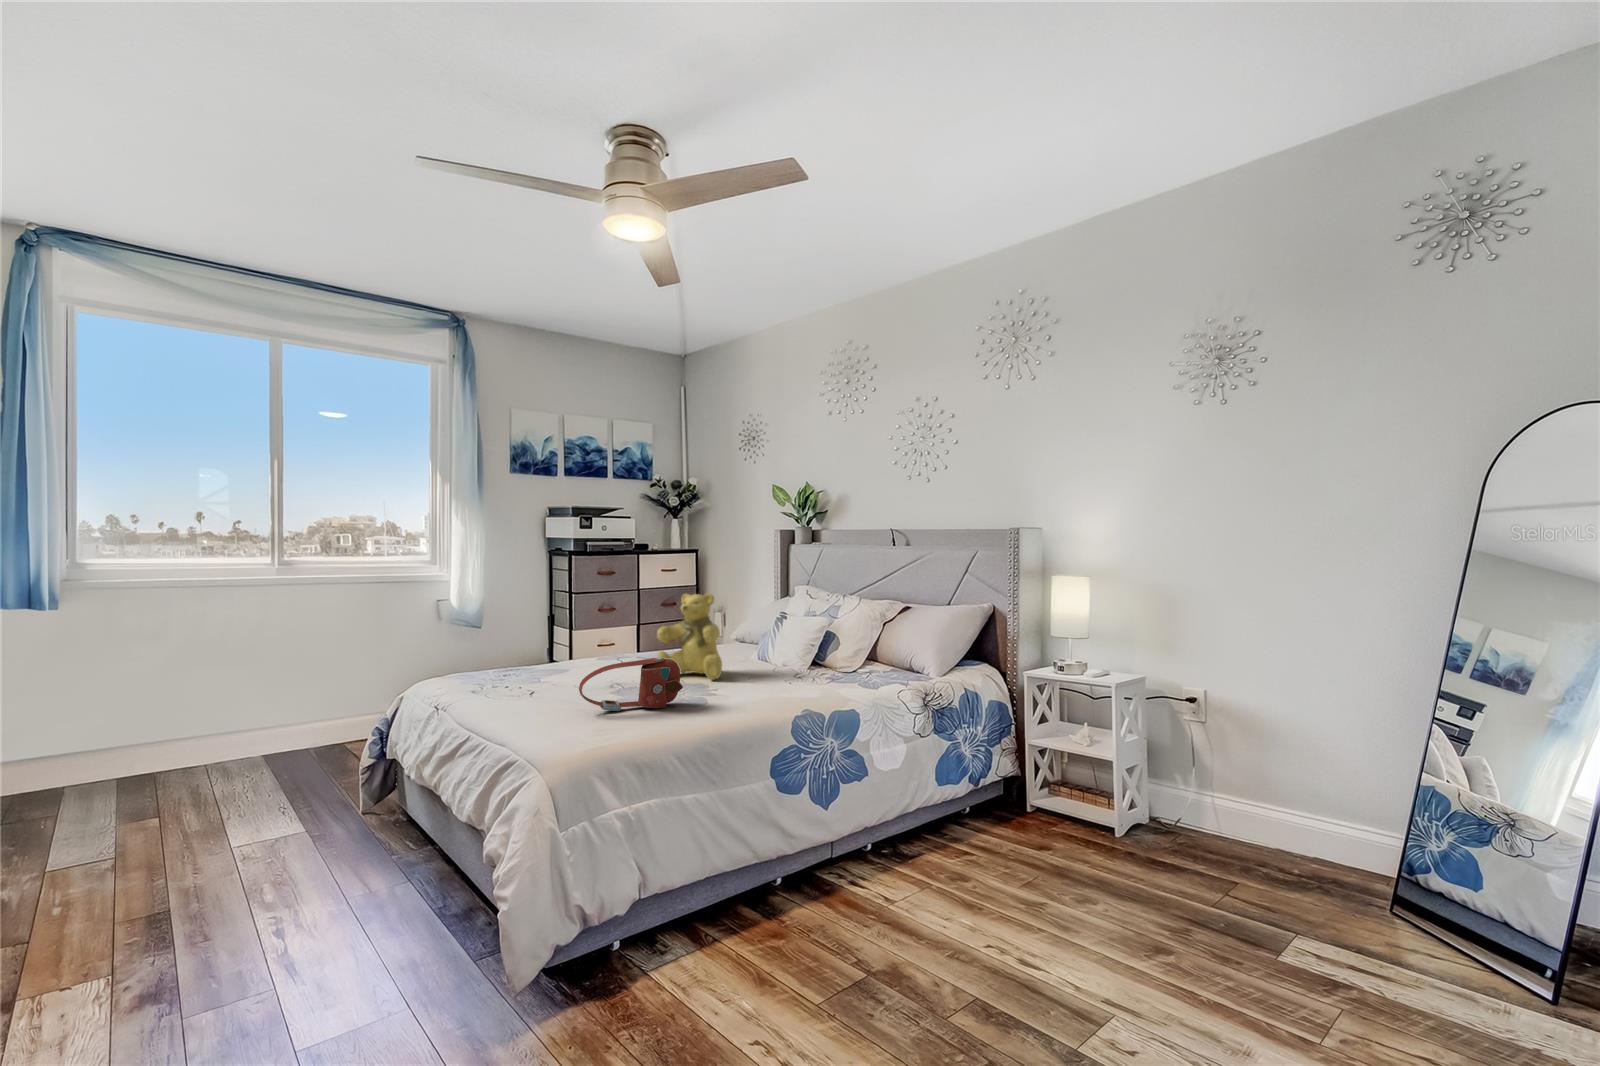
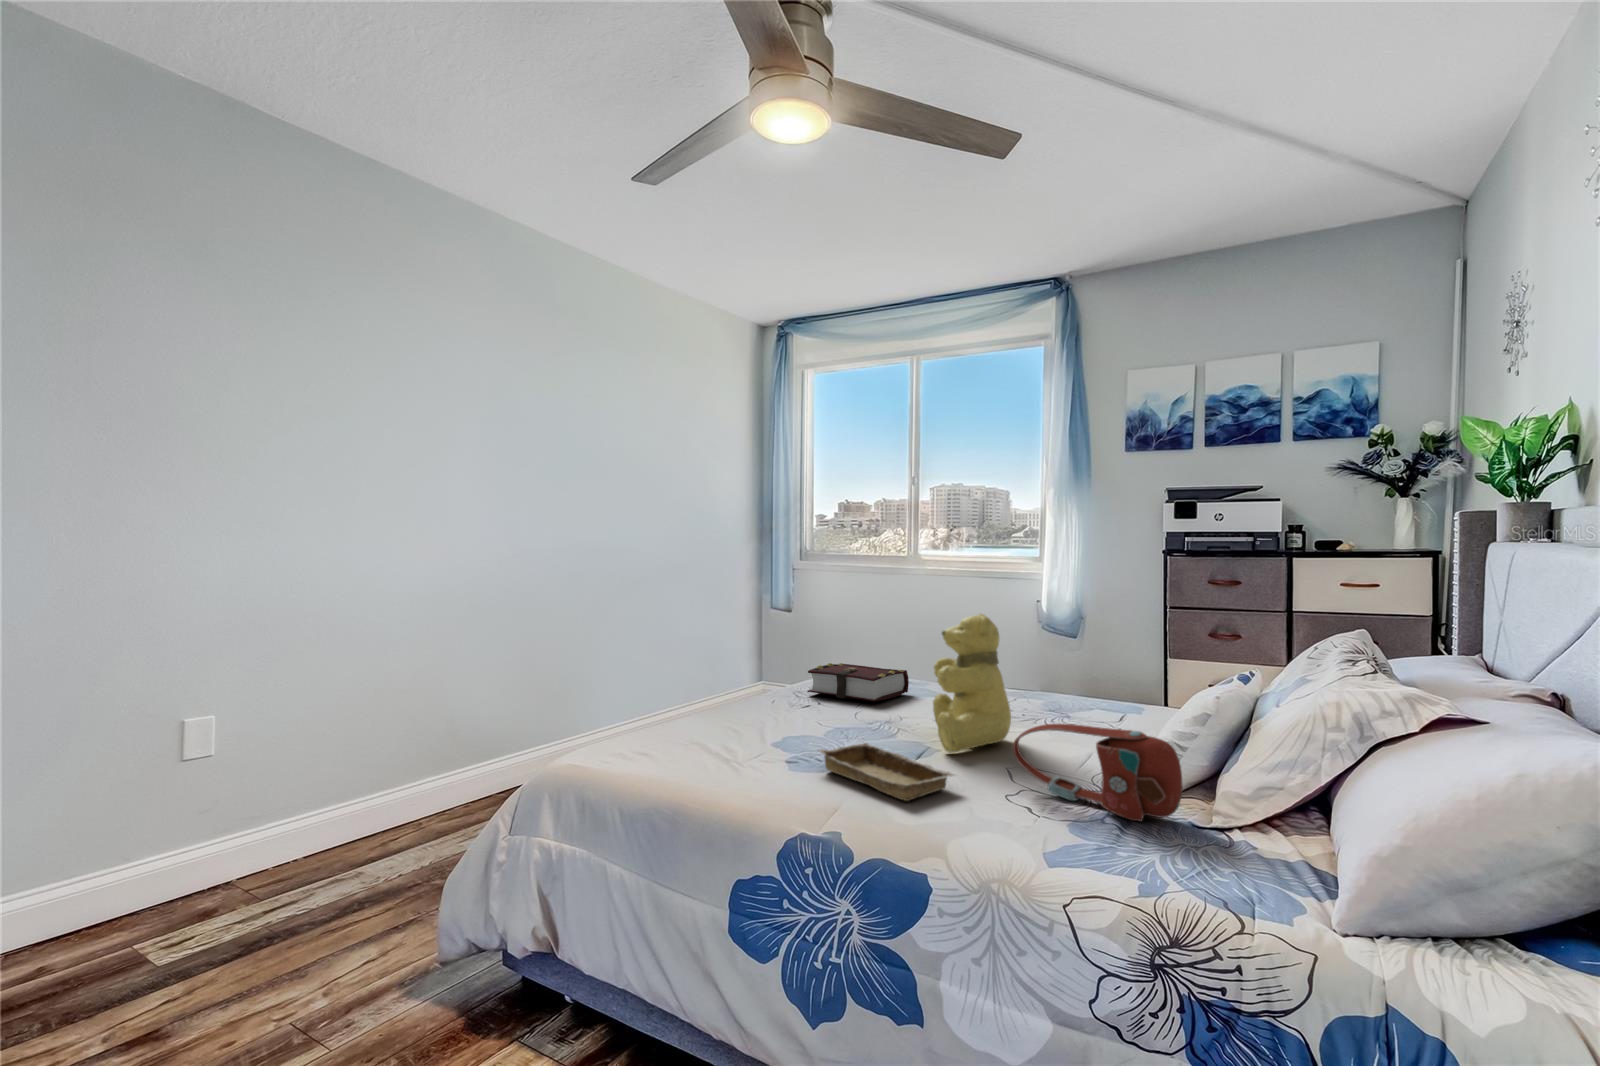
book: none [489,651,573,683] -> present [807,663,909,702]
handbag: present [579,657,683,711] -> present [1013,724,1183,822]
tray: none [702,678,791,698] -> present [820,743,955,801]

